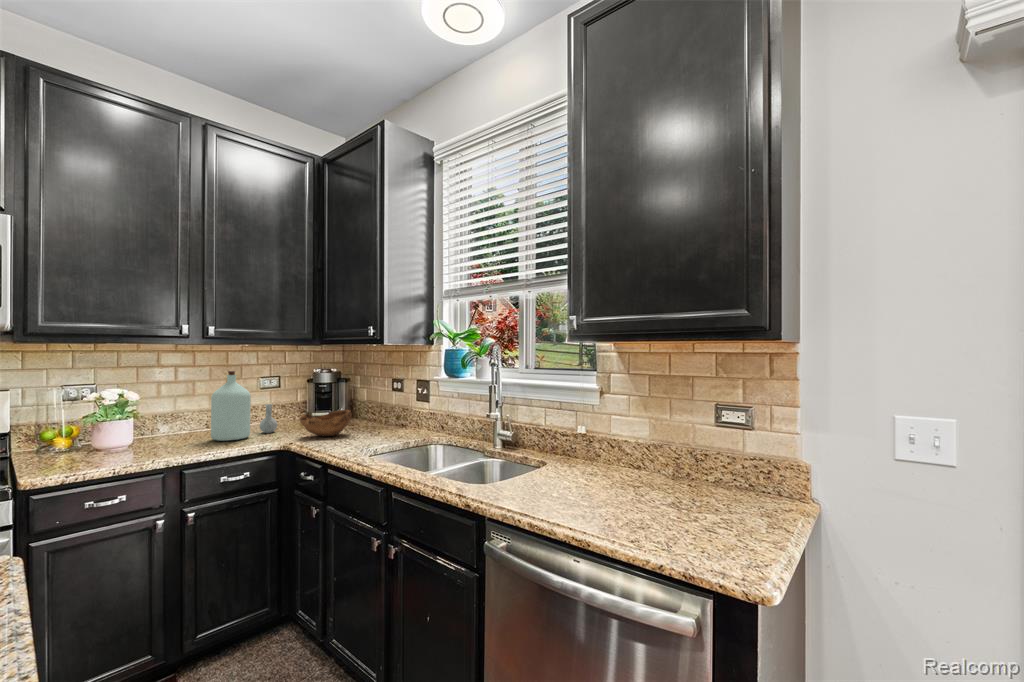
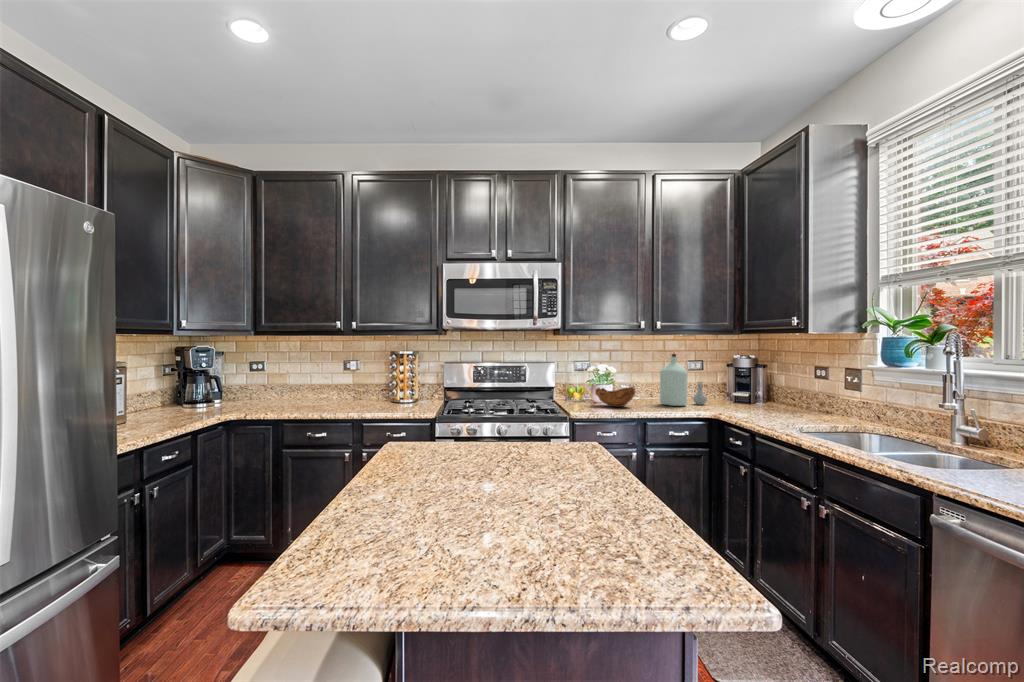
wooden bowl: present [300,410,352,436] -> present [595,387,635,407]

